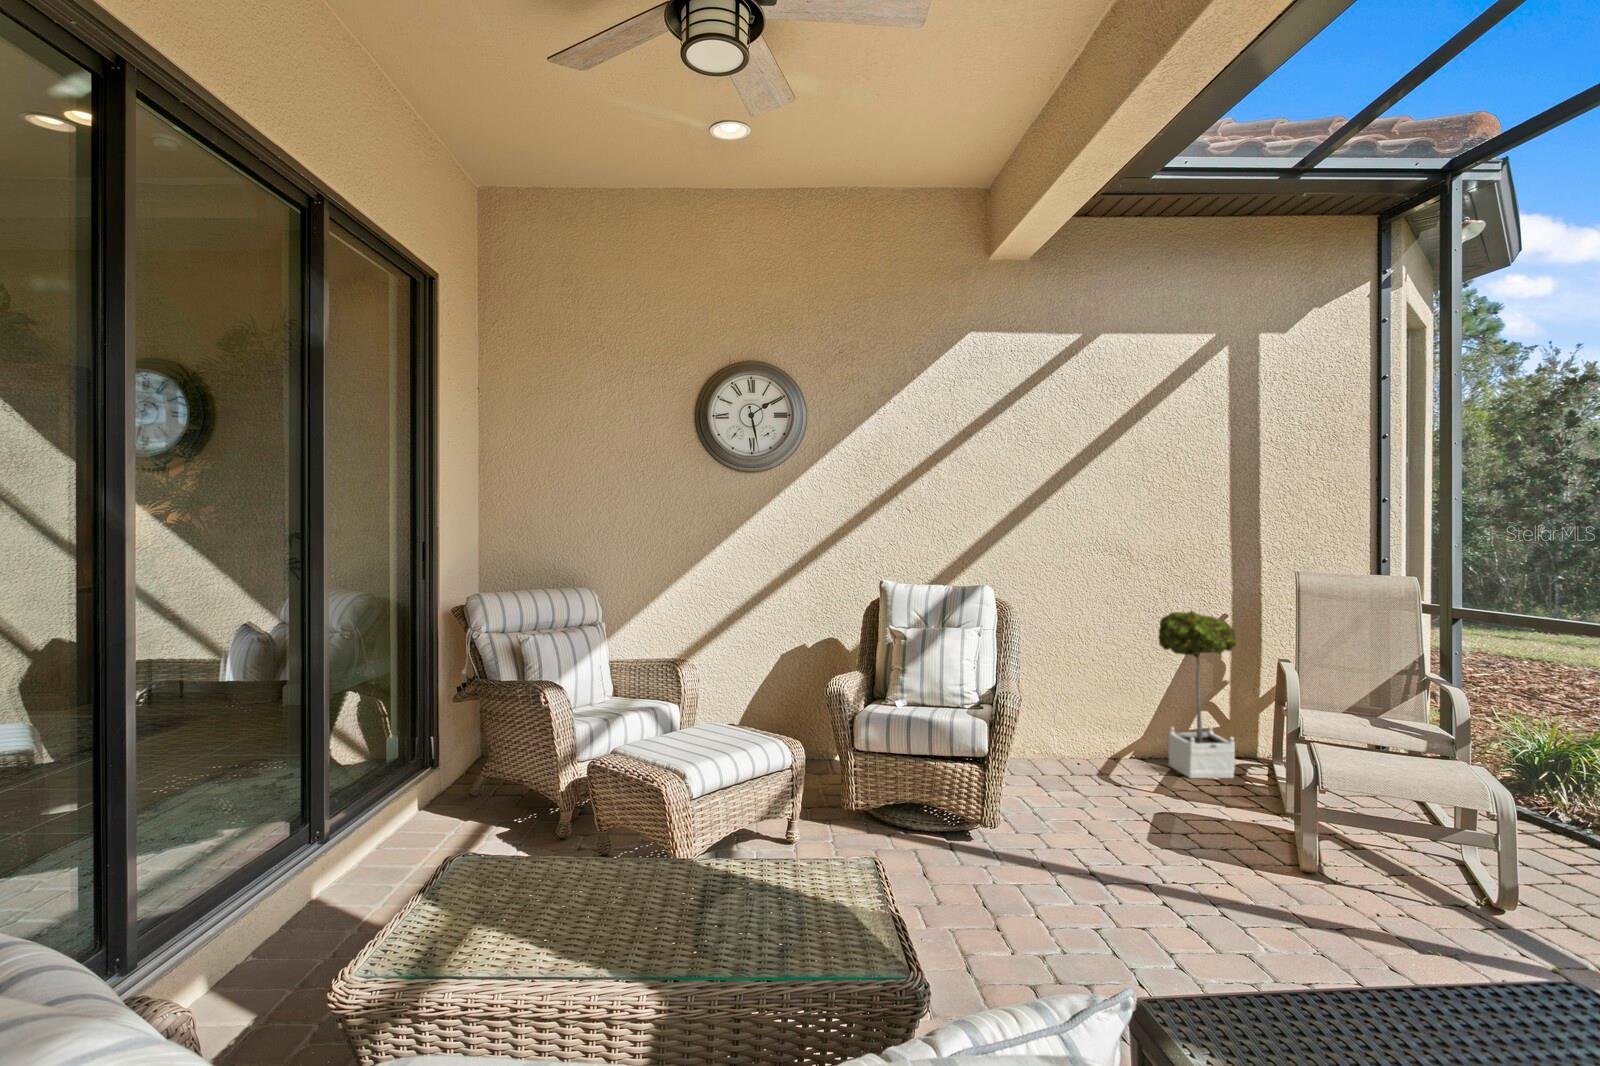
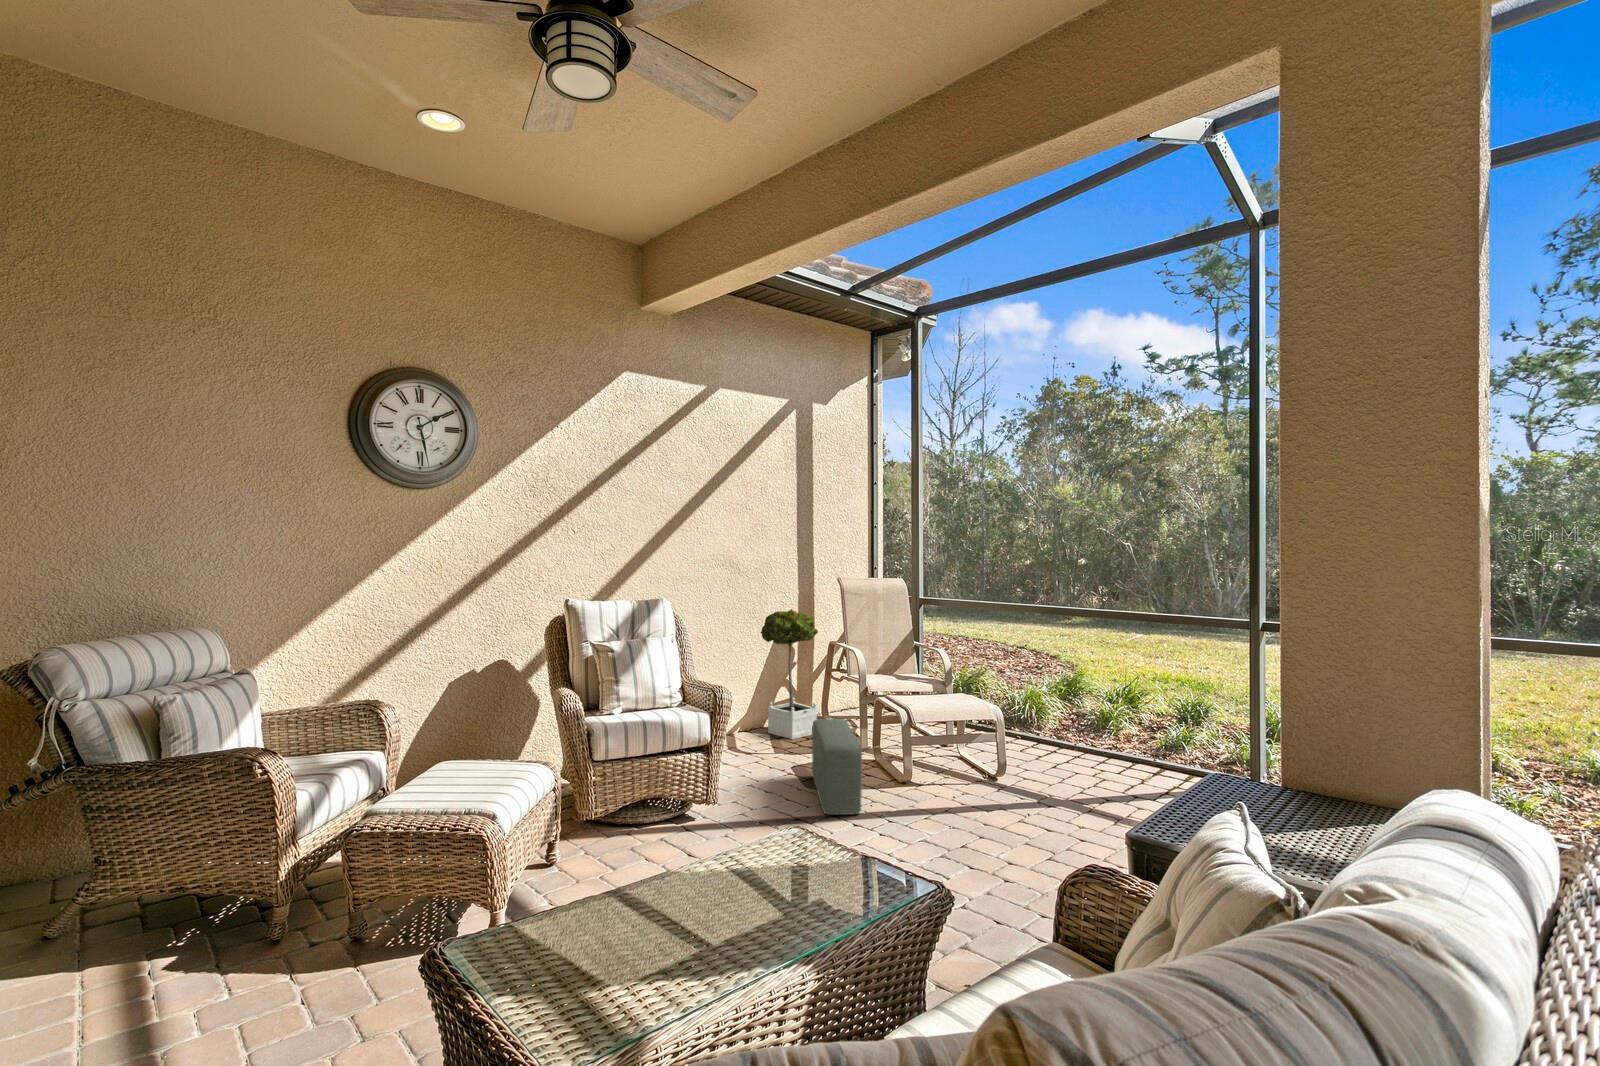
pouf: none [1108,753,1202,878] -> present [812,718,862,815]

